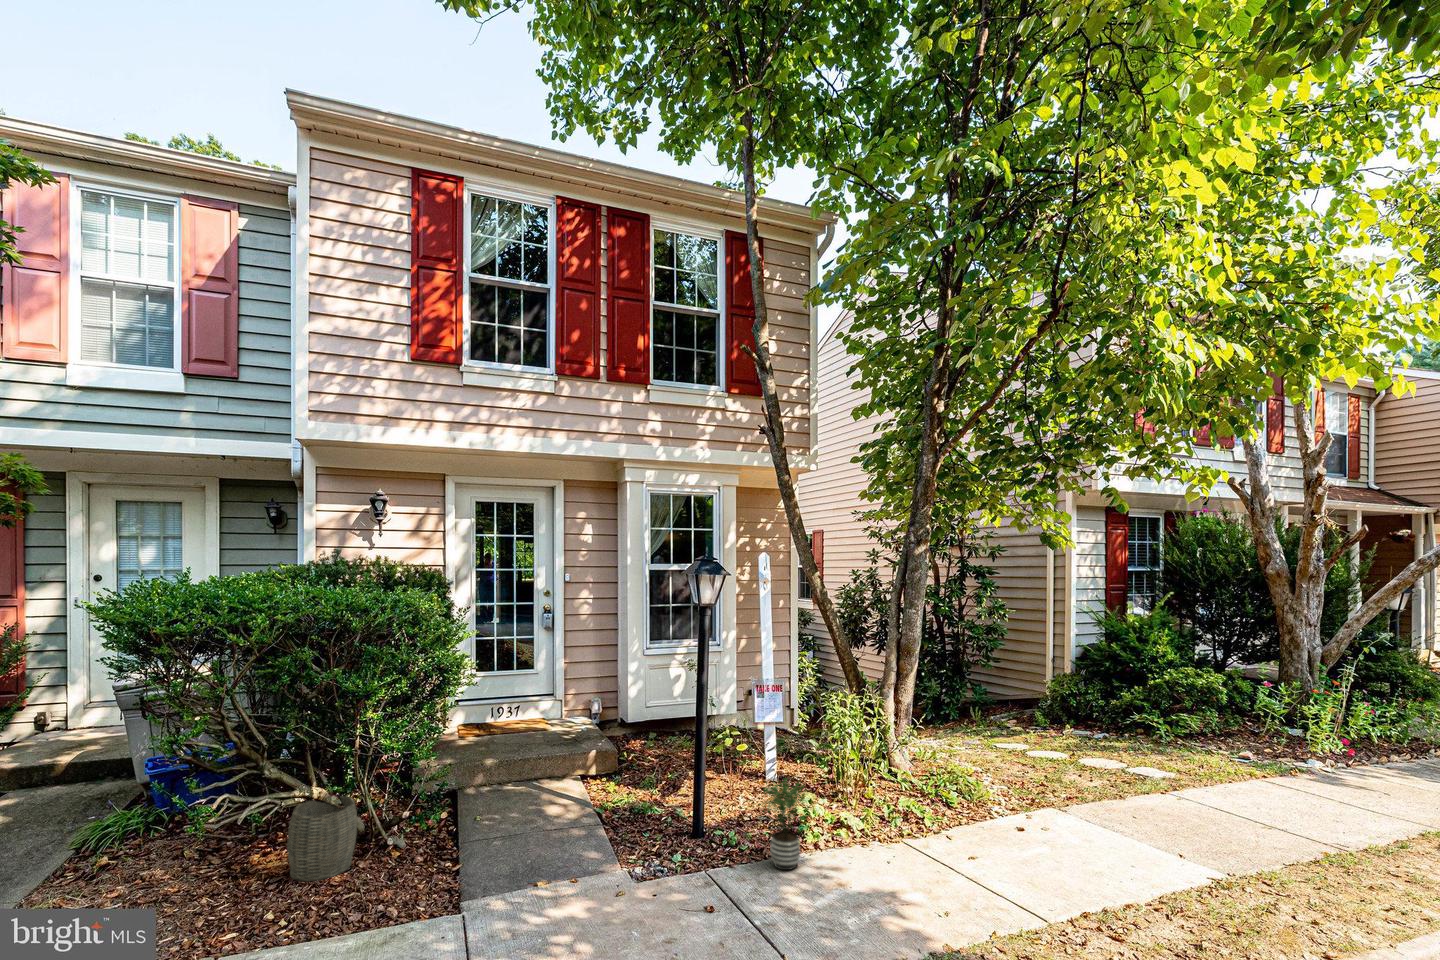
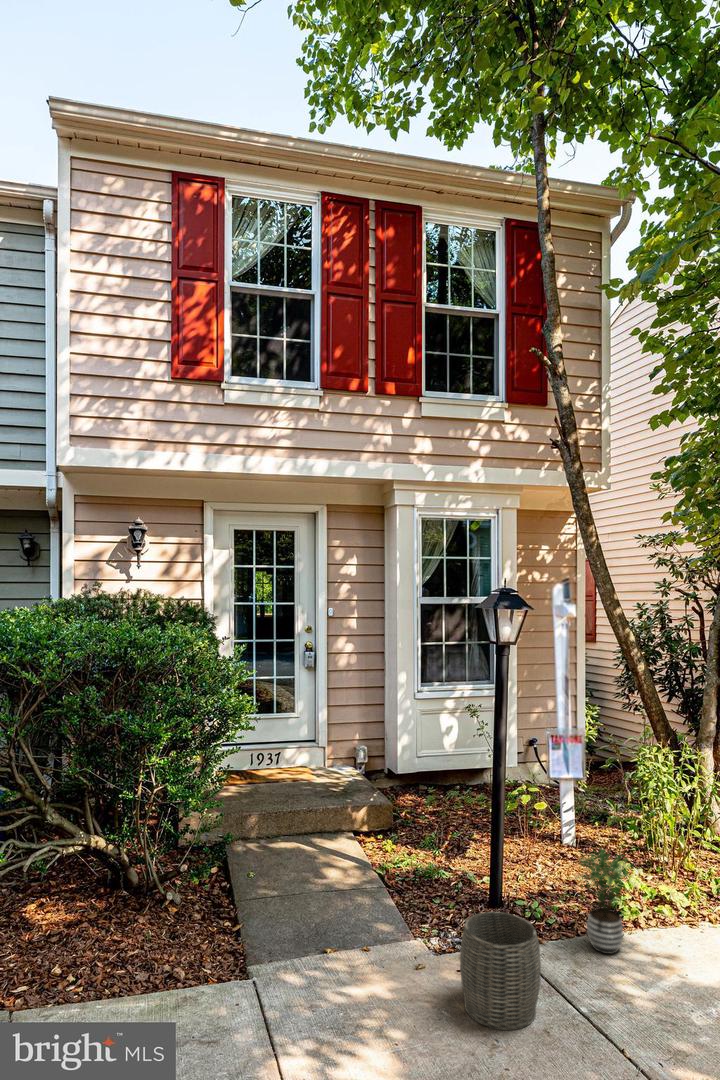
woven basket: present [287,796,357,881] -> present [460,912,541,1030]

